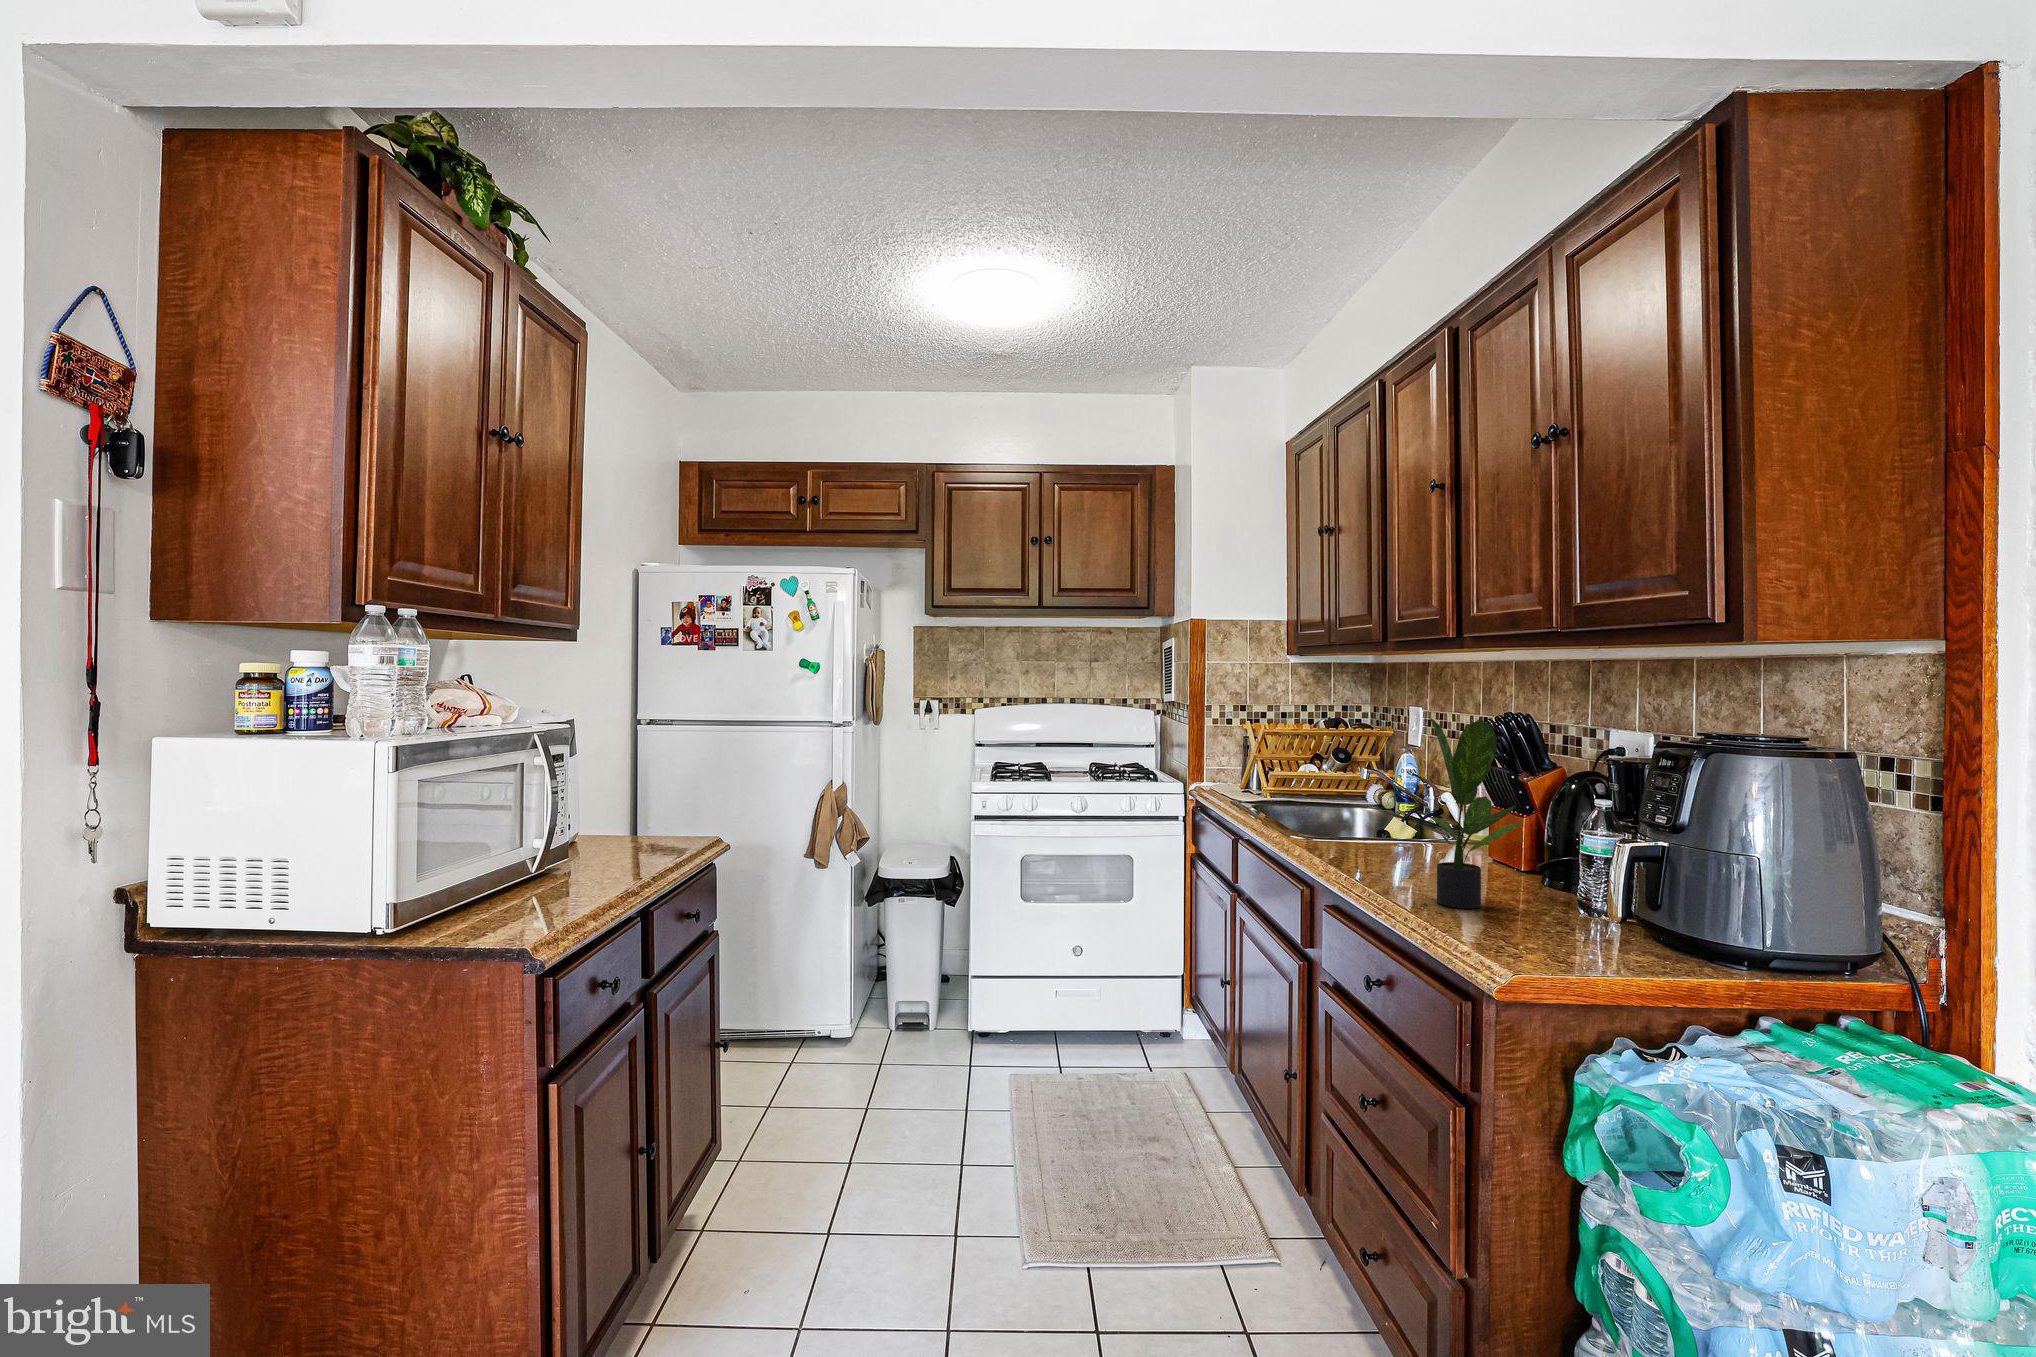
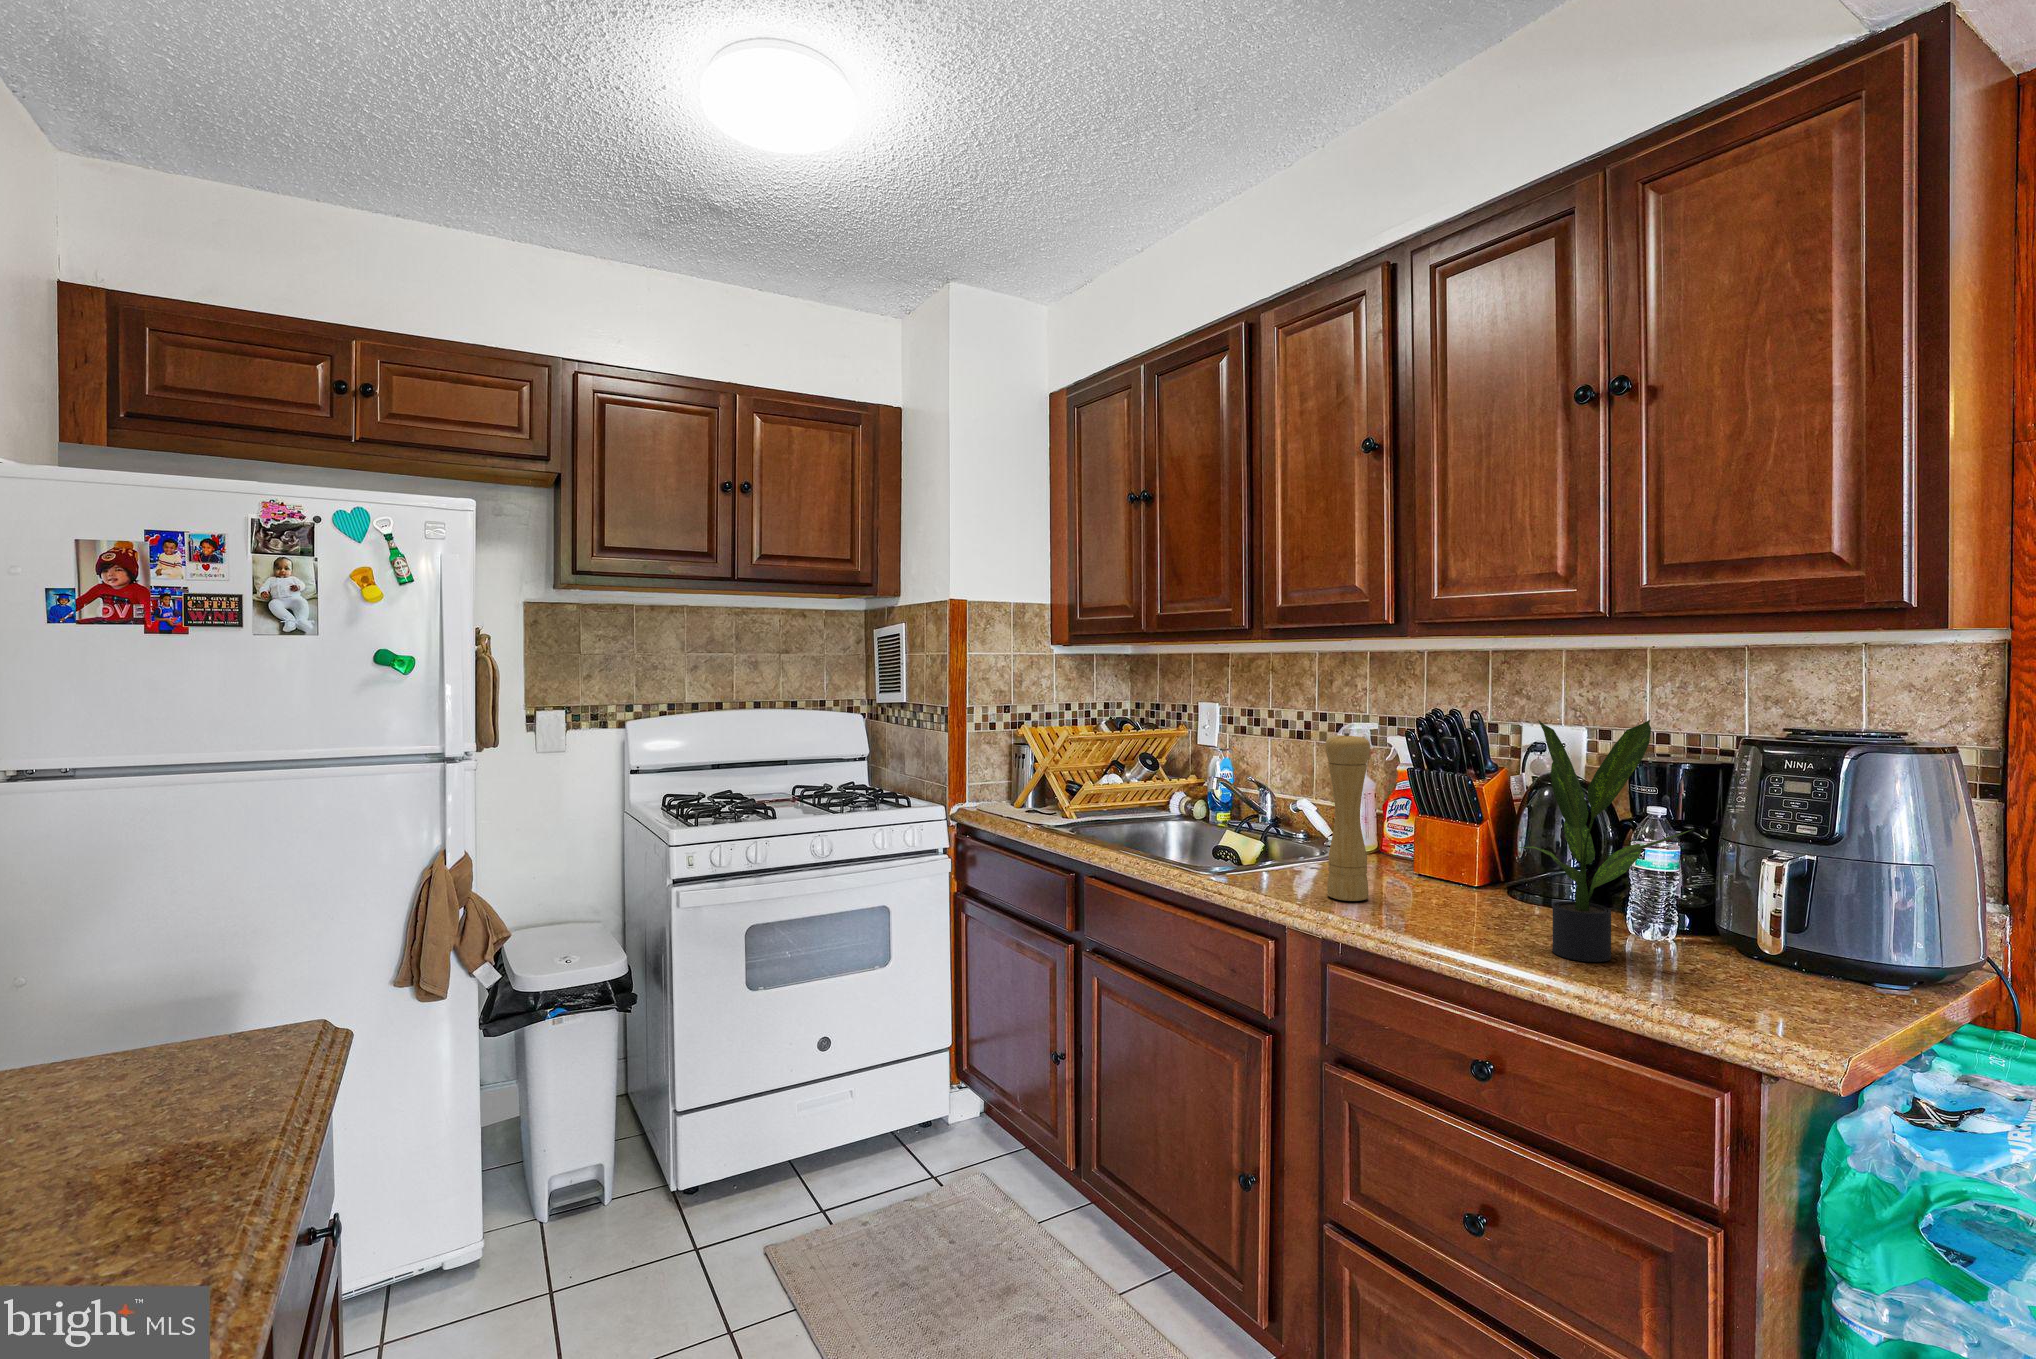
pepper mill: none [1348,728,1383,861] -> present [1325,733,1370,901]

